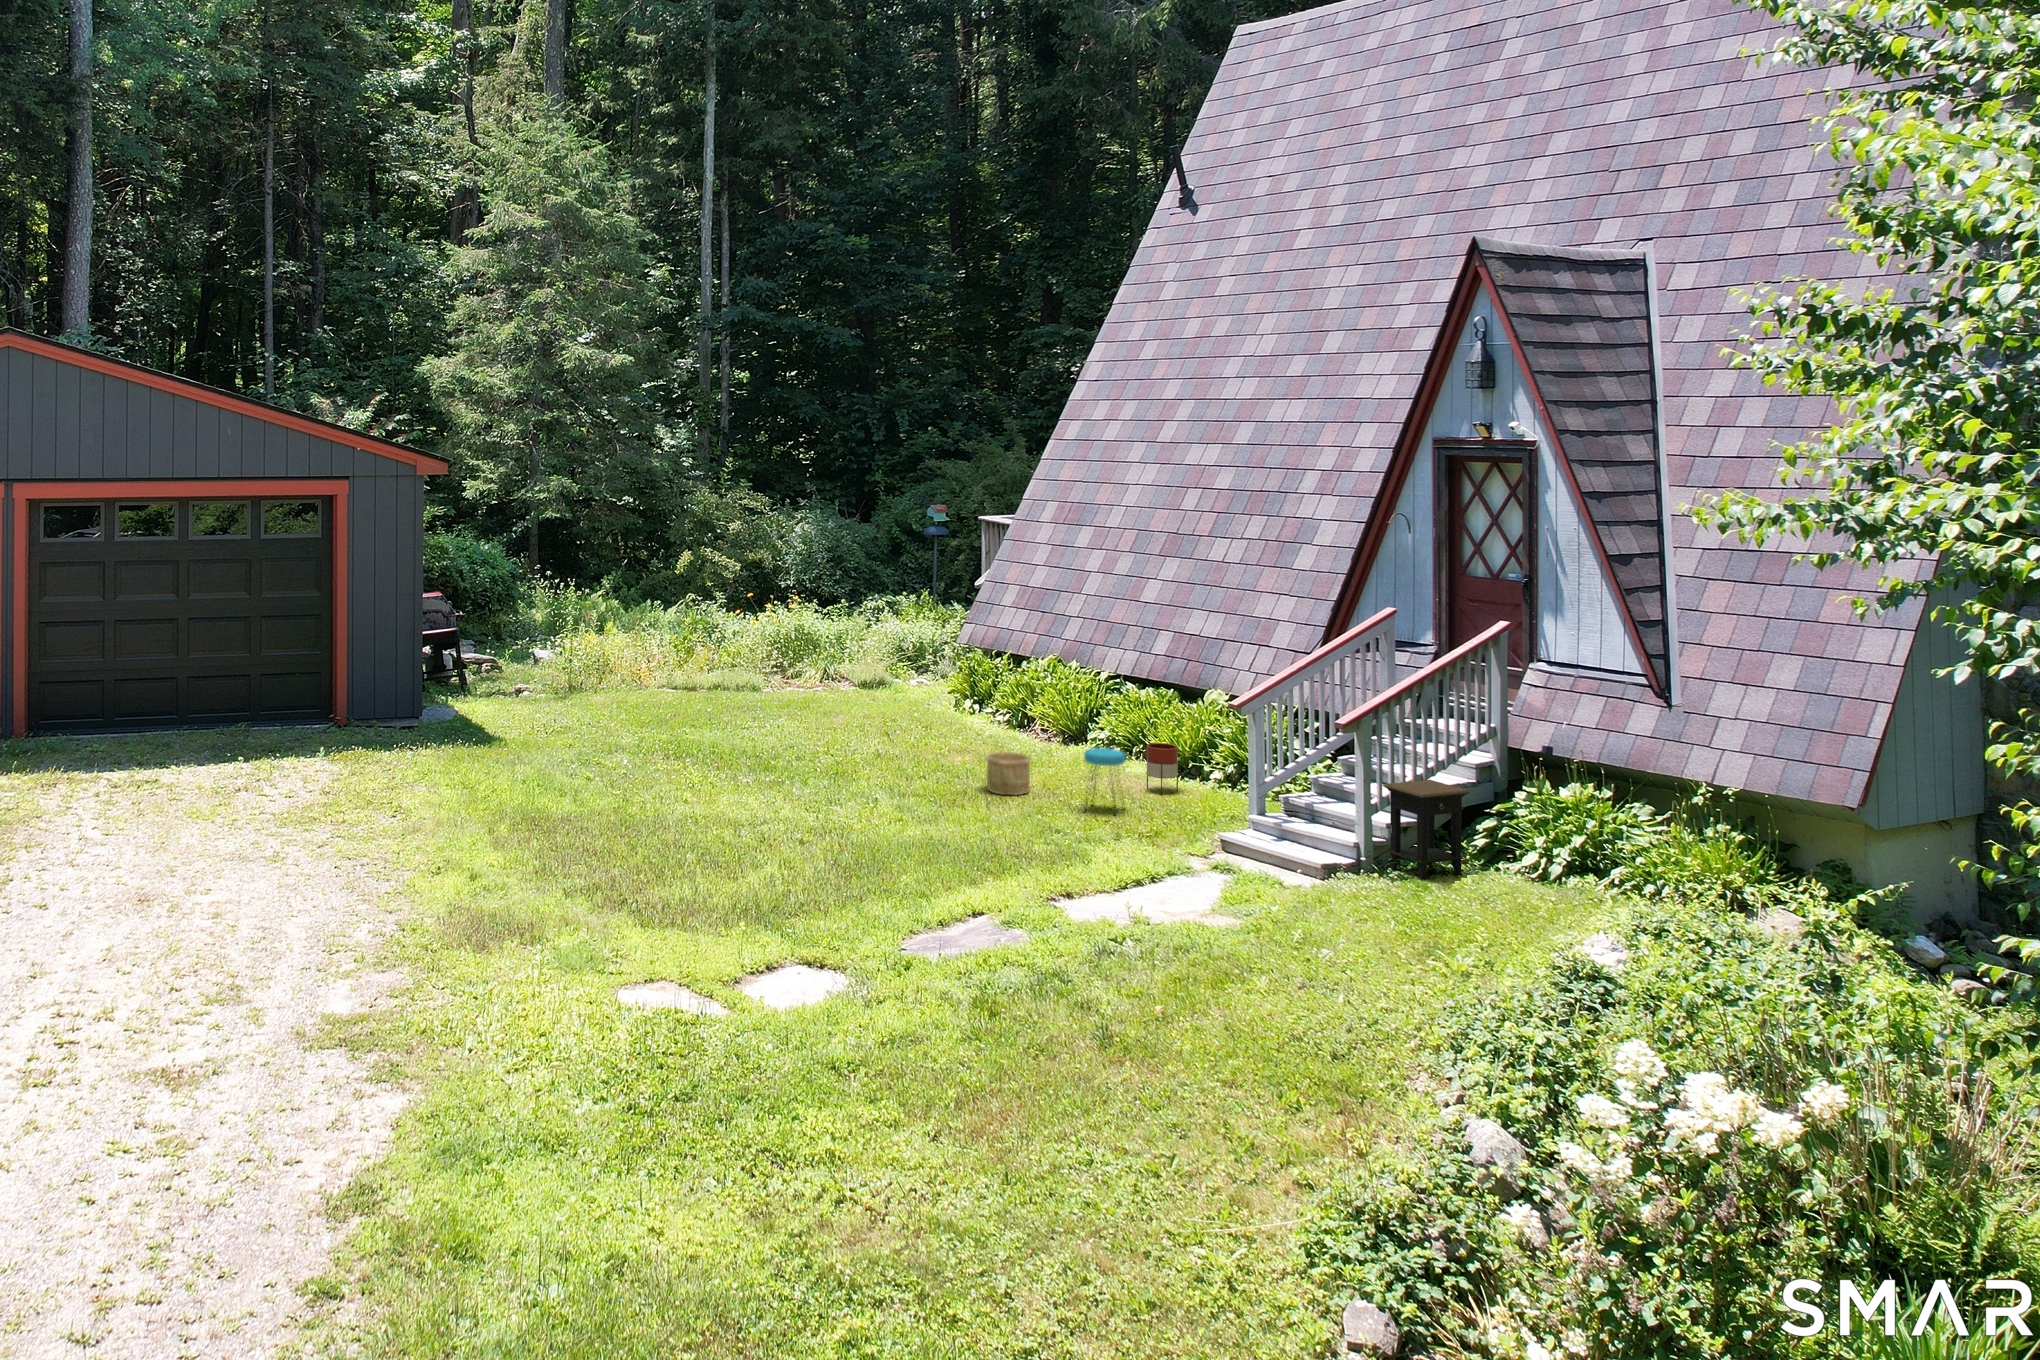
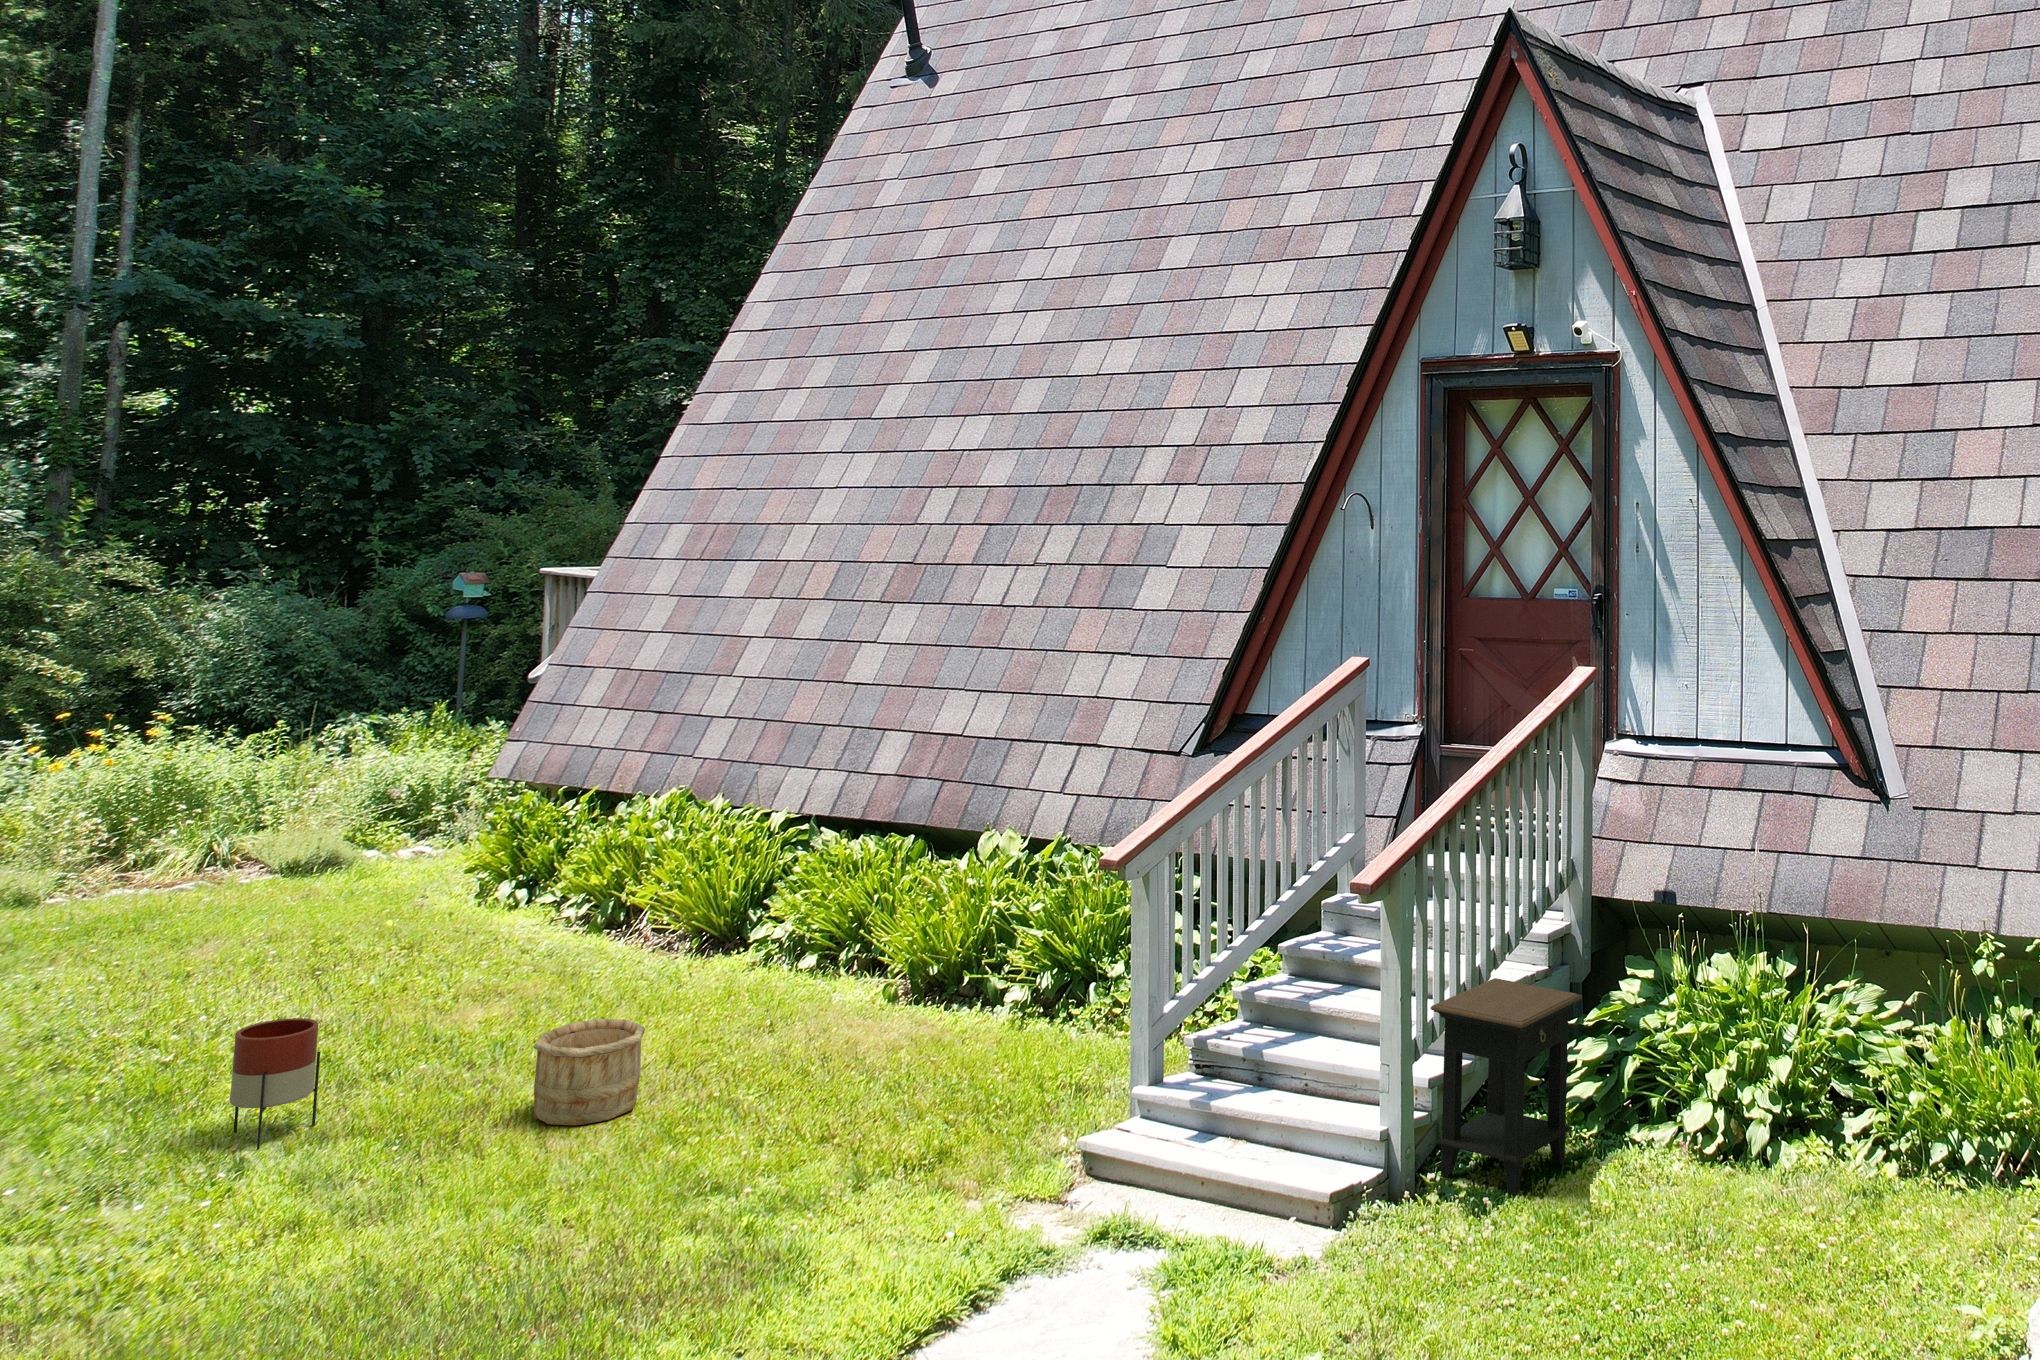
planter: present [1146,743,1178,795] -> present [230,1018,320,1149]
stool: present [1084,748,1125,813] -> none [768,989,867,1142]

